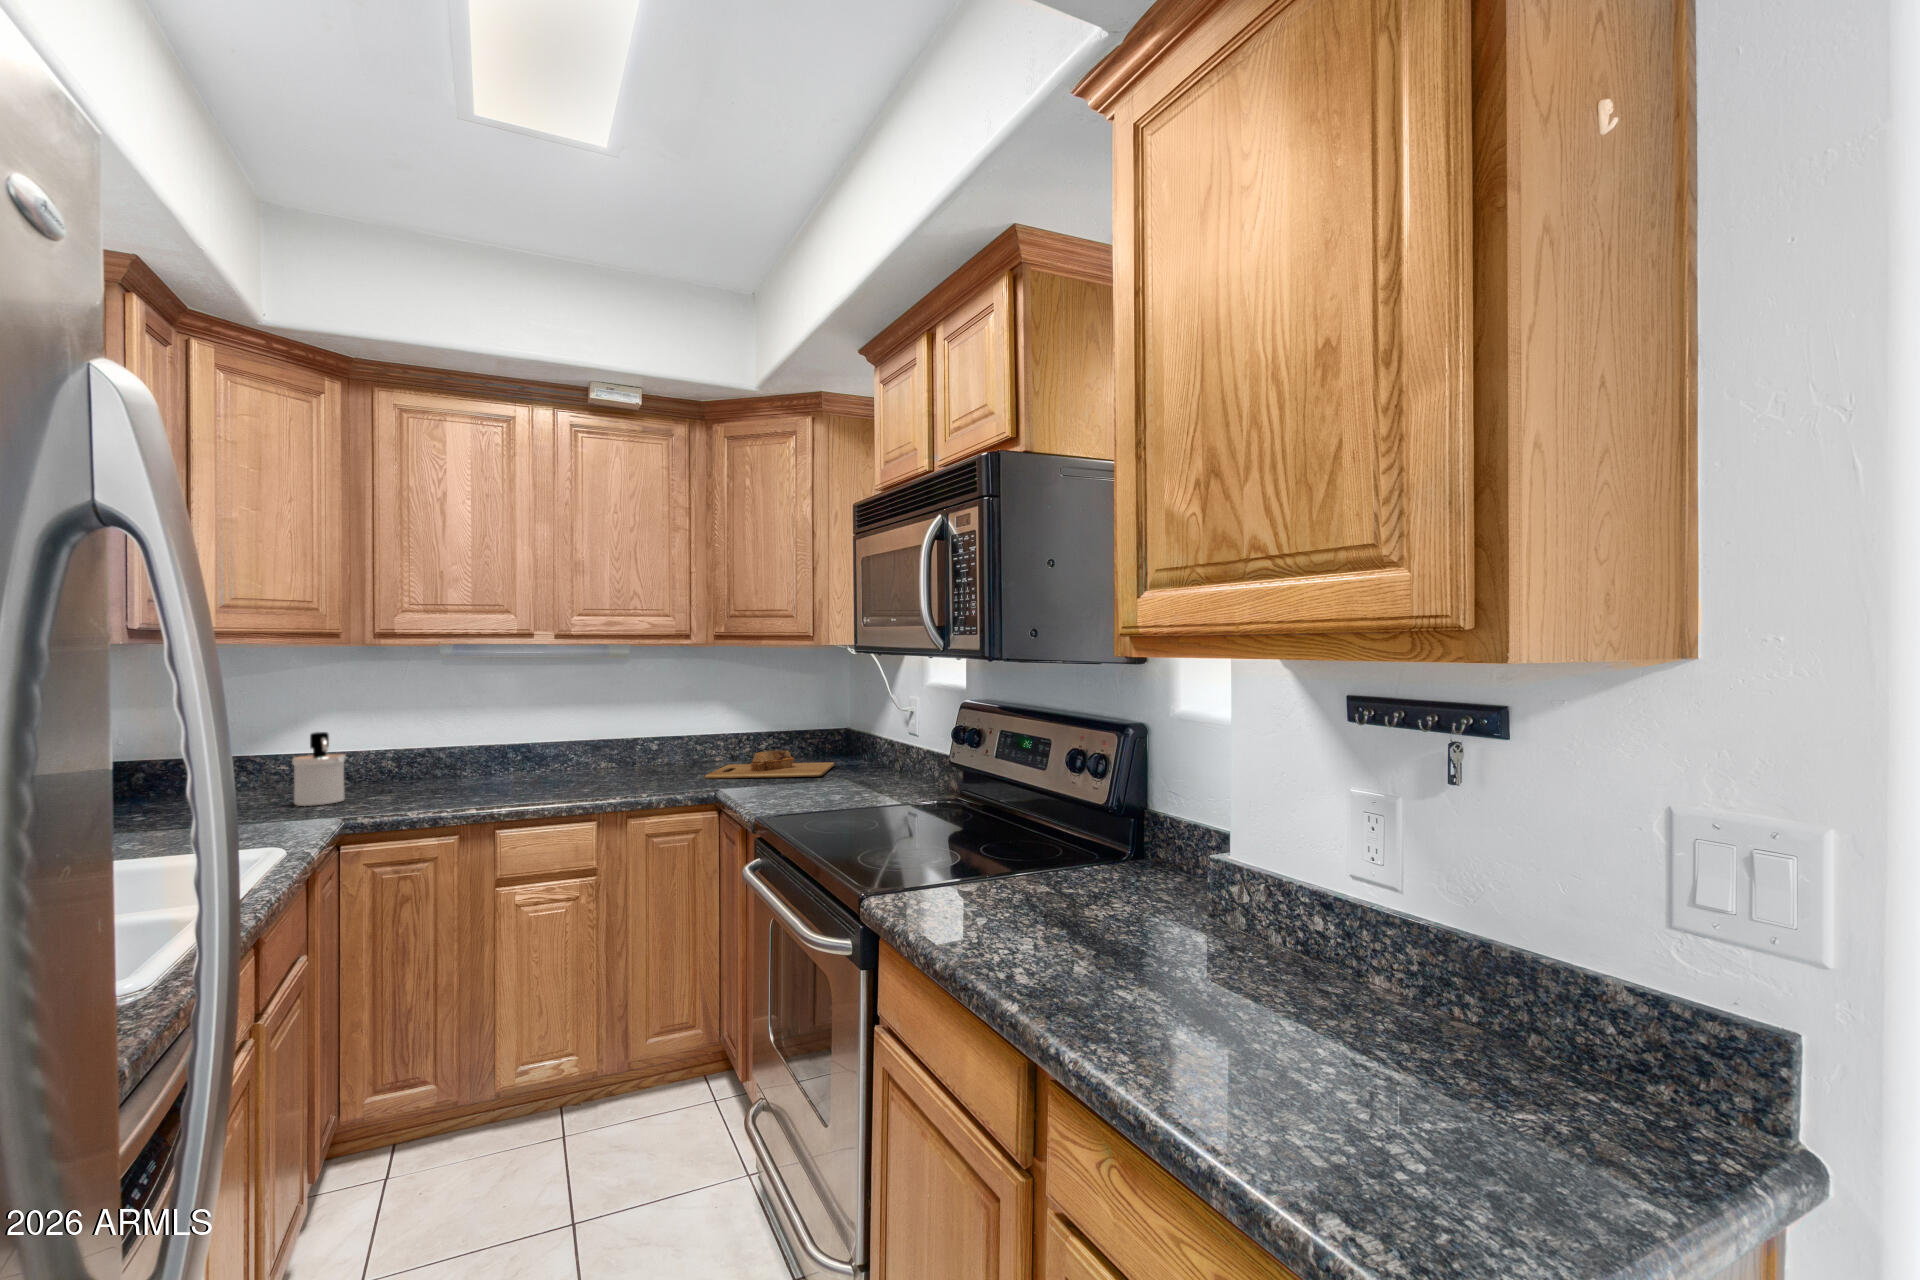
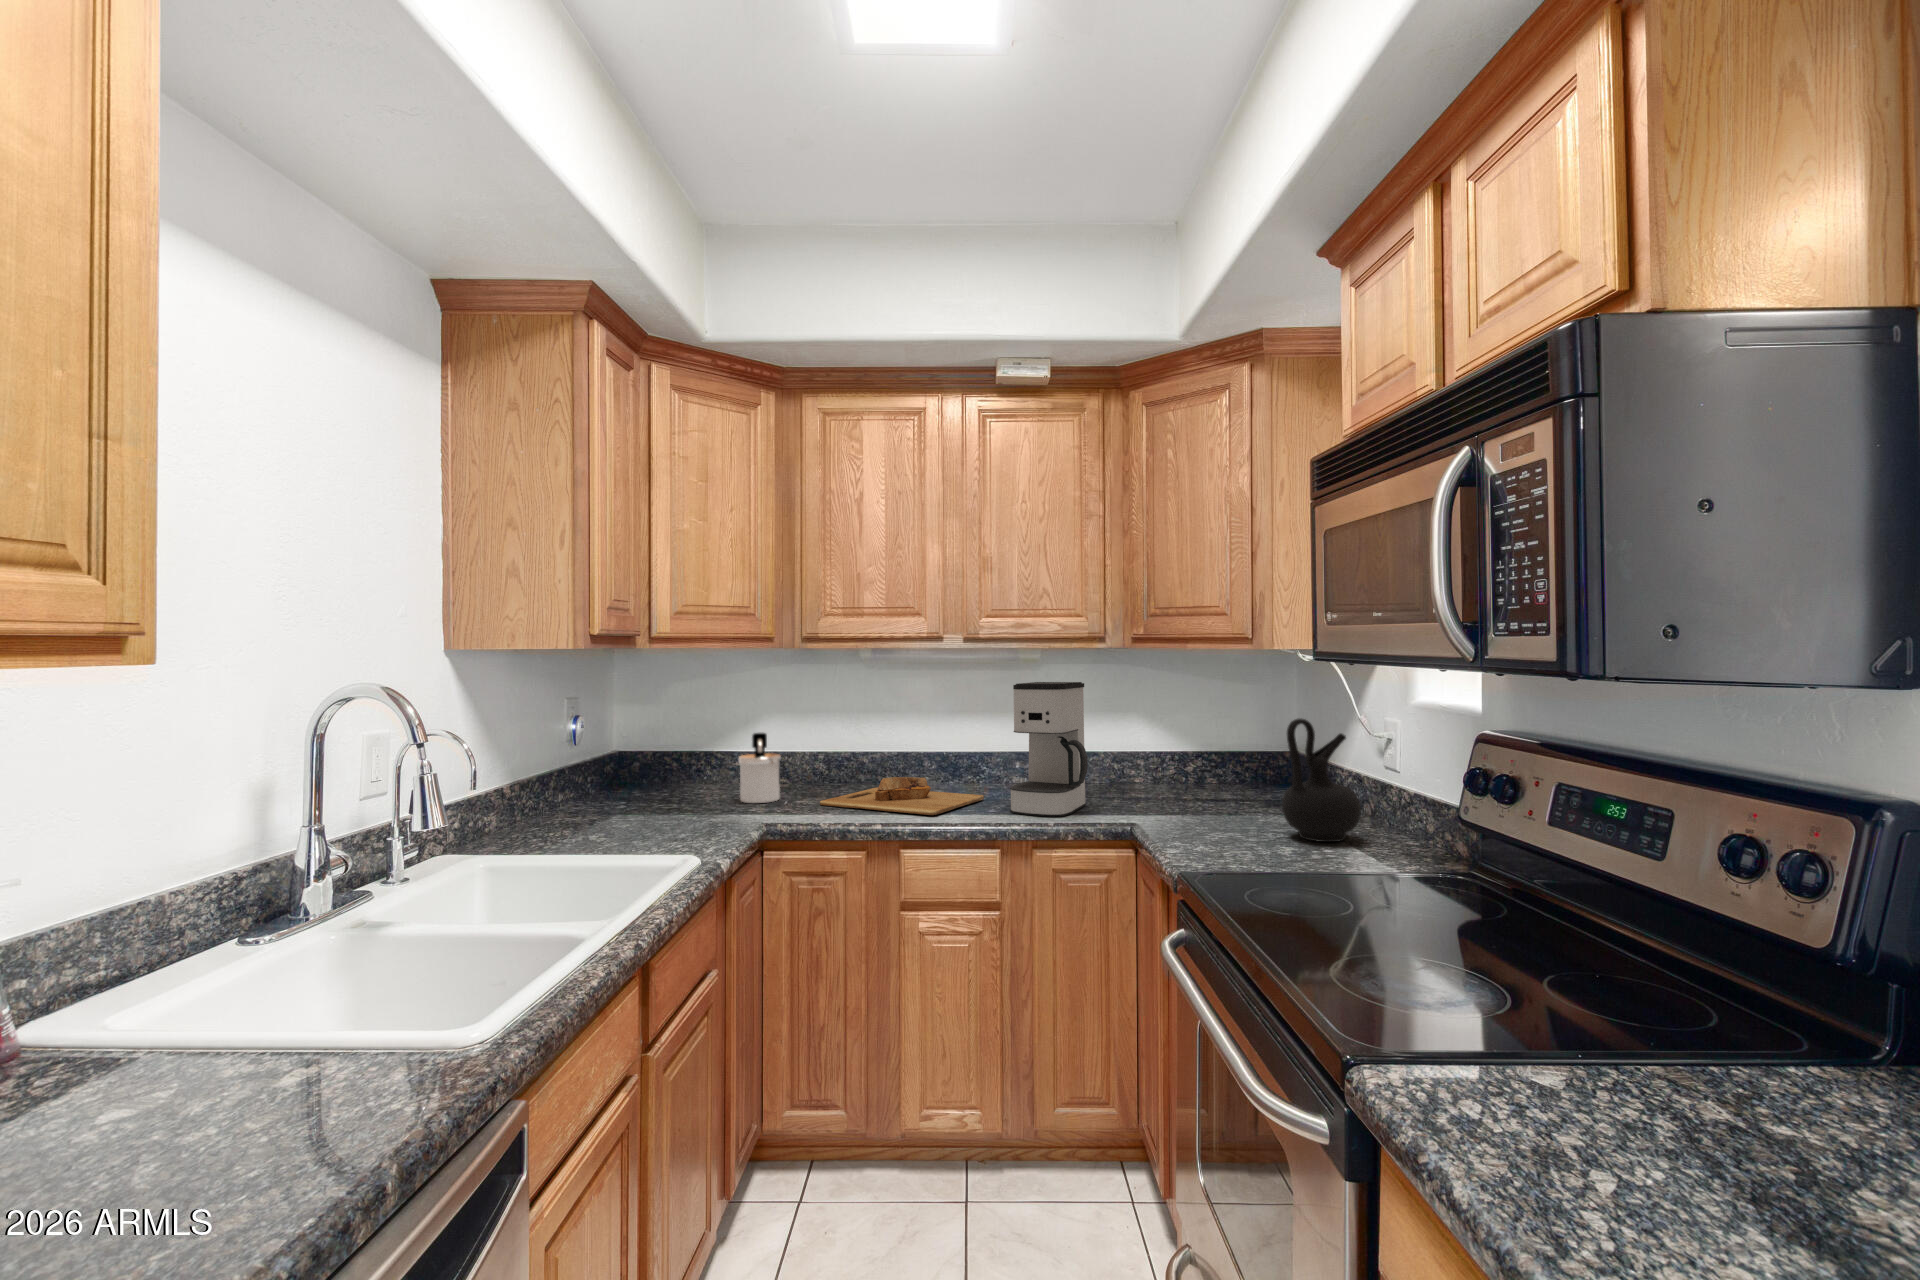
coffee maker: none [605,674,677,791] -> present [1010,682,1088,817]
ceramic jug: none [834,696,889,788] -> present [1282,718,1361,842]
cutting board: present [705,750,834,779] -> present [820,777,984,815]

